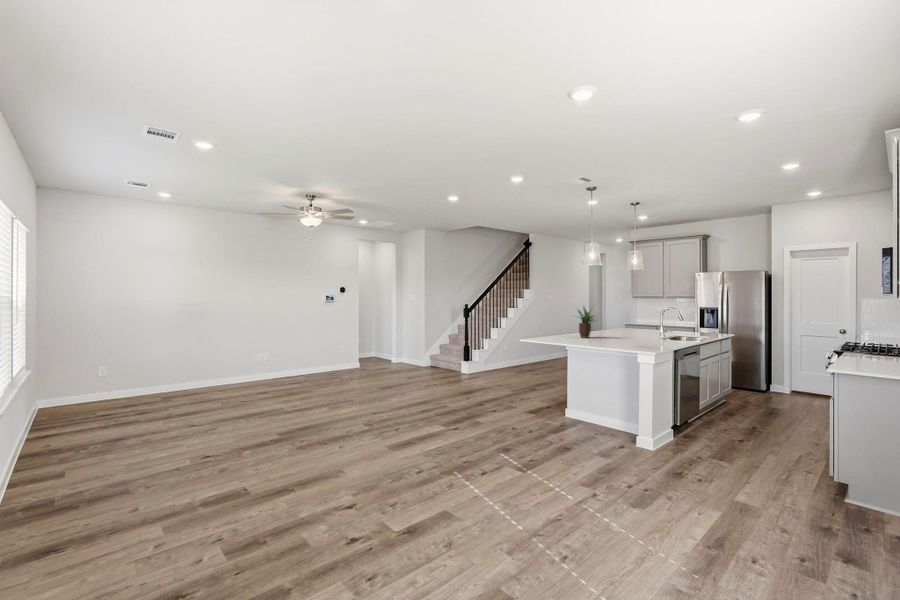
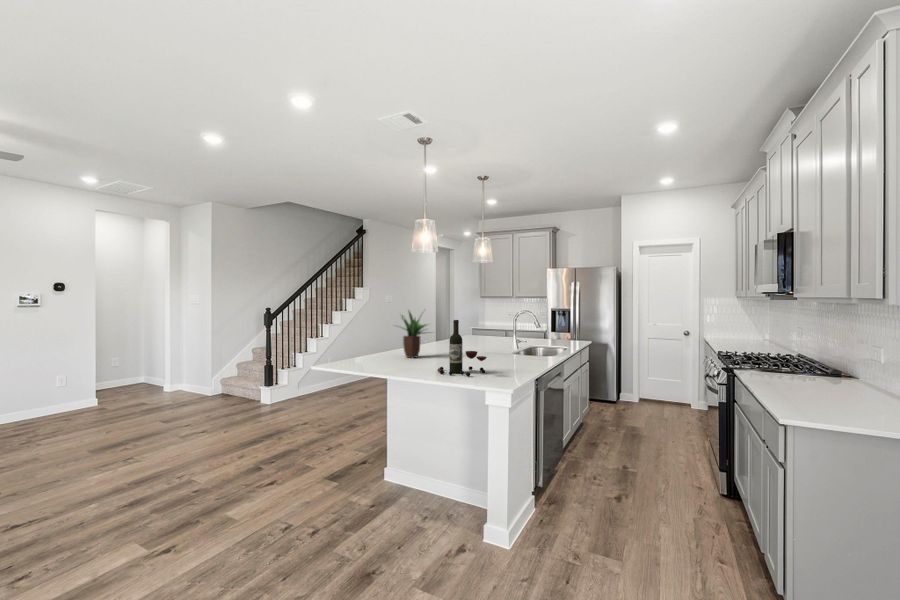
wine bottle: none [607,311,642,347] -> present [437,320,487,376]

